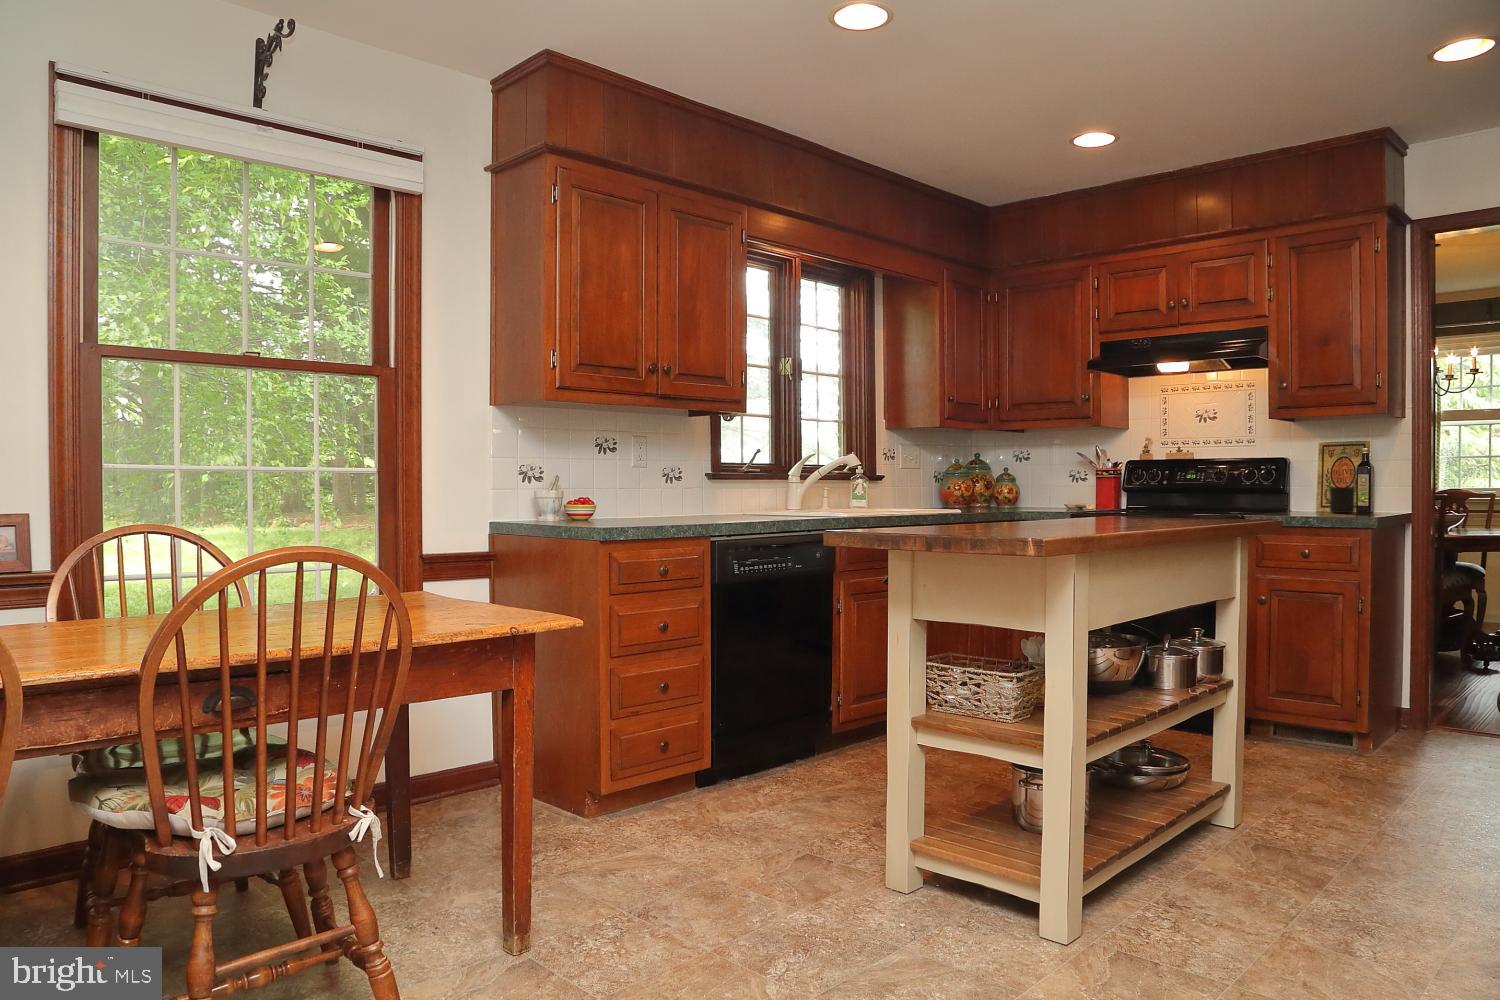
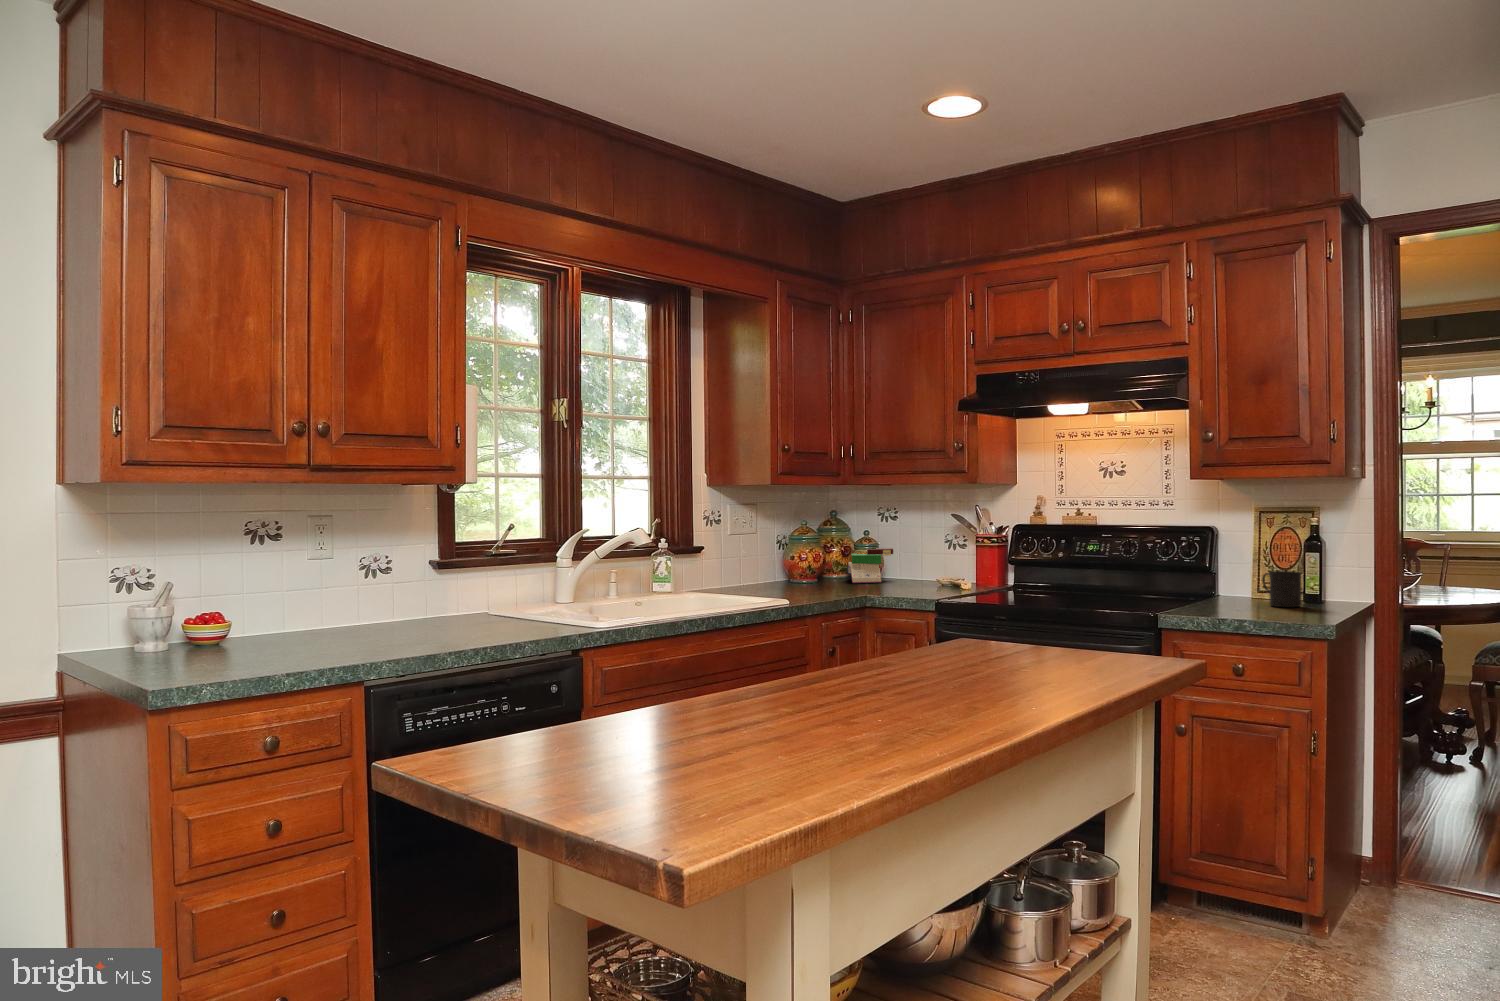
book: none [990,482,1027,507] -> present [848,548,893,583]

